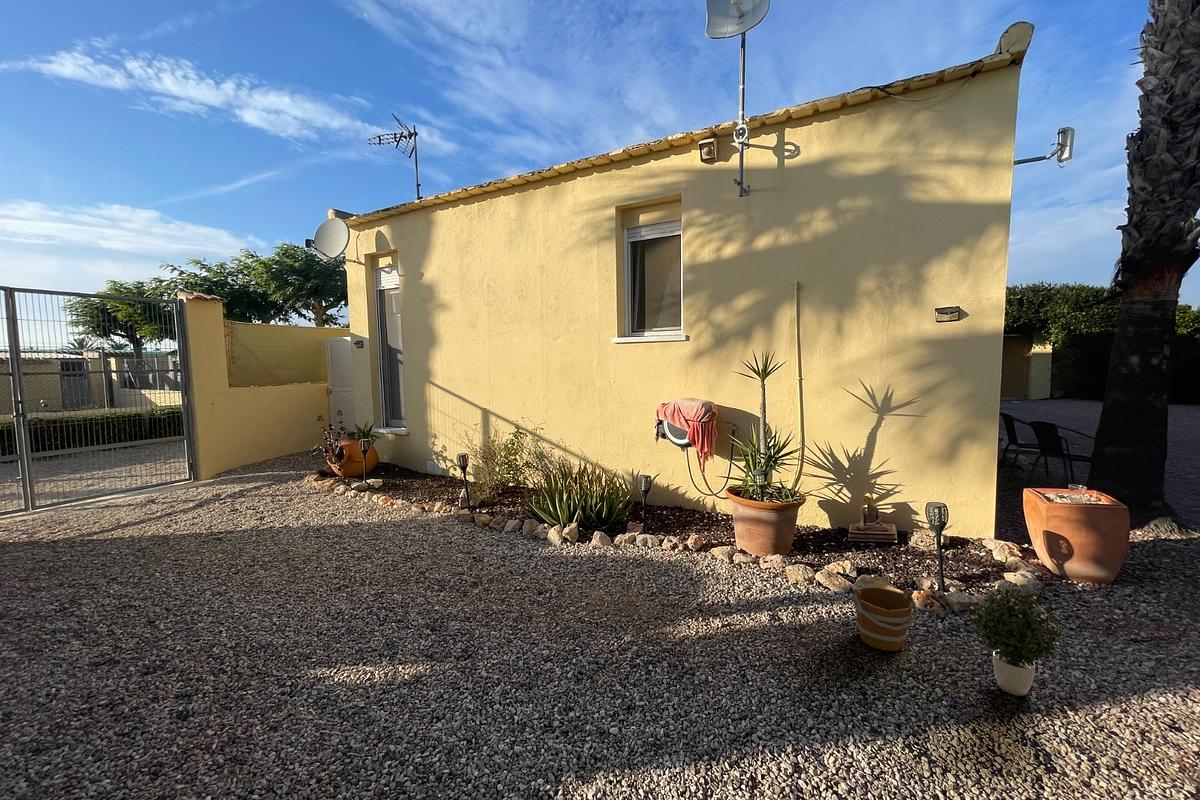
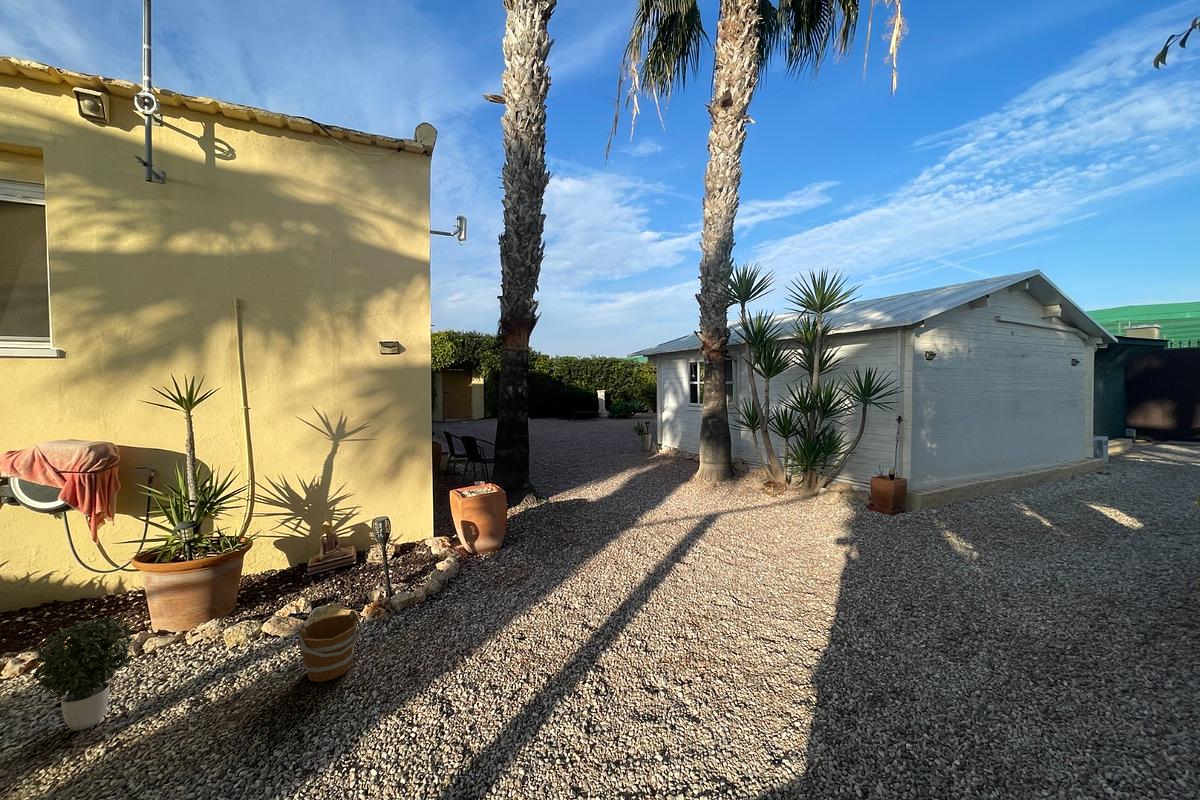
potted plant: present [971,588,1064,696] -> present [32,616,135,731]

